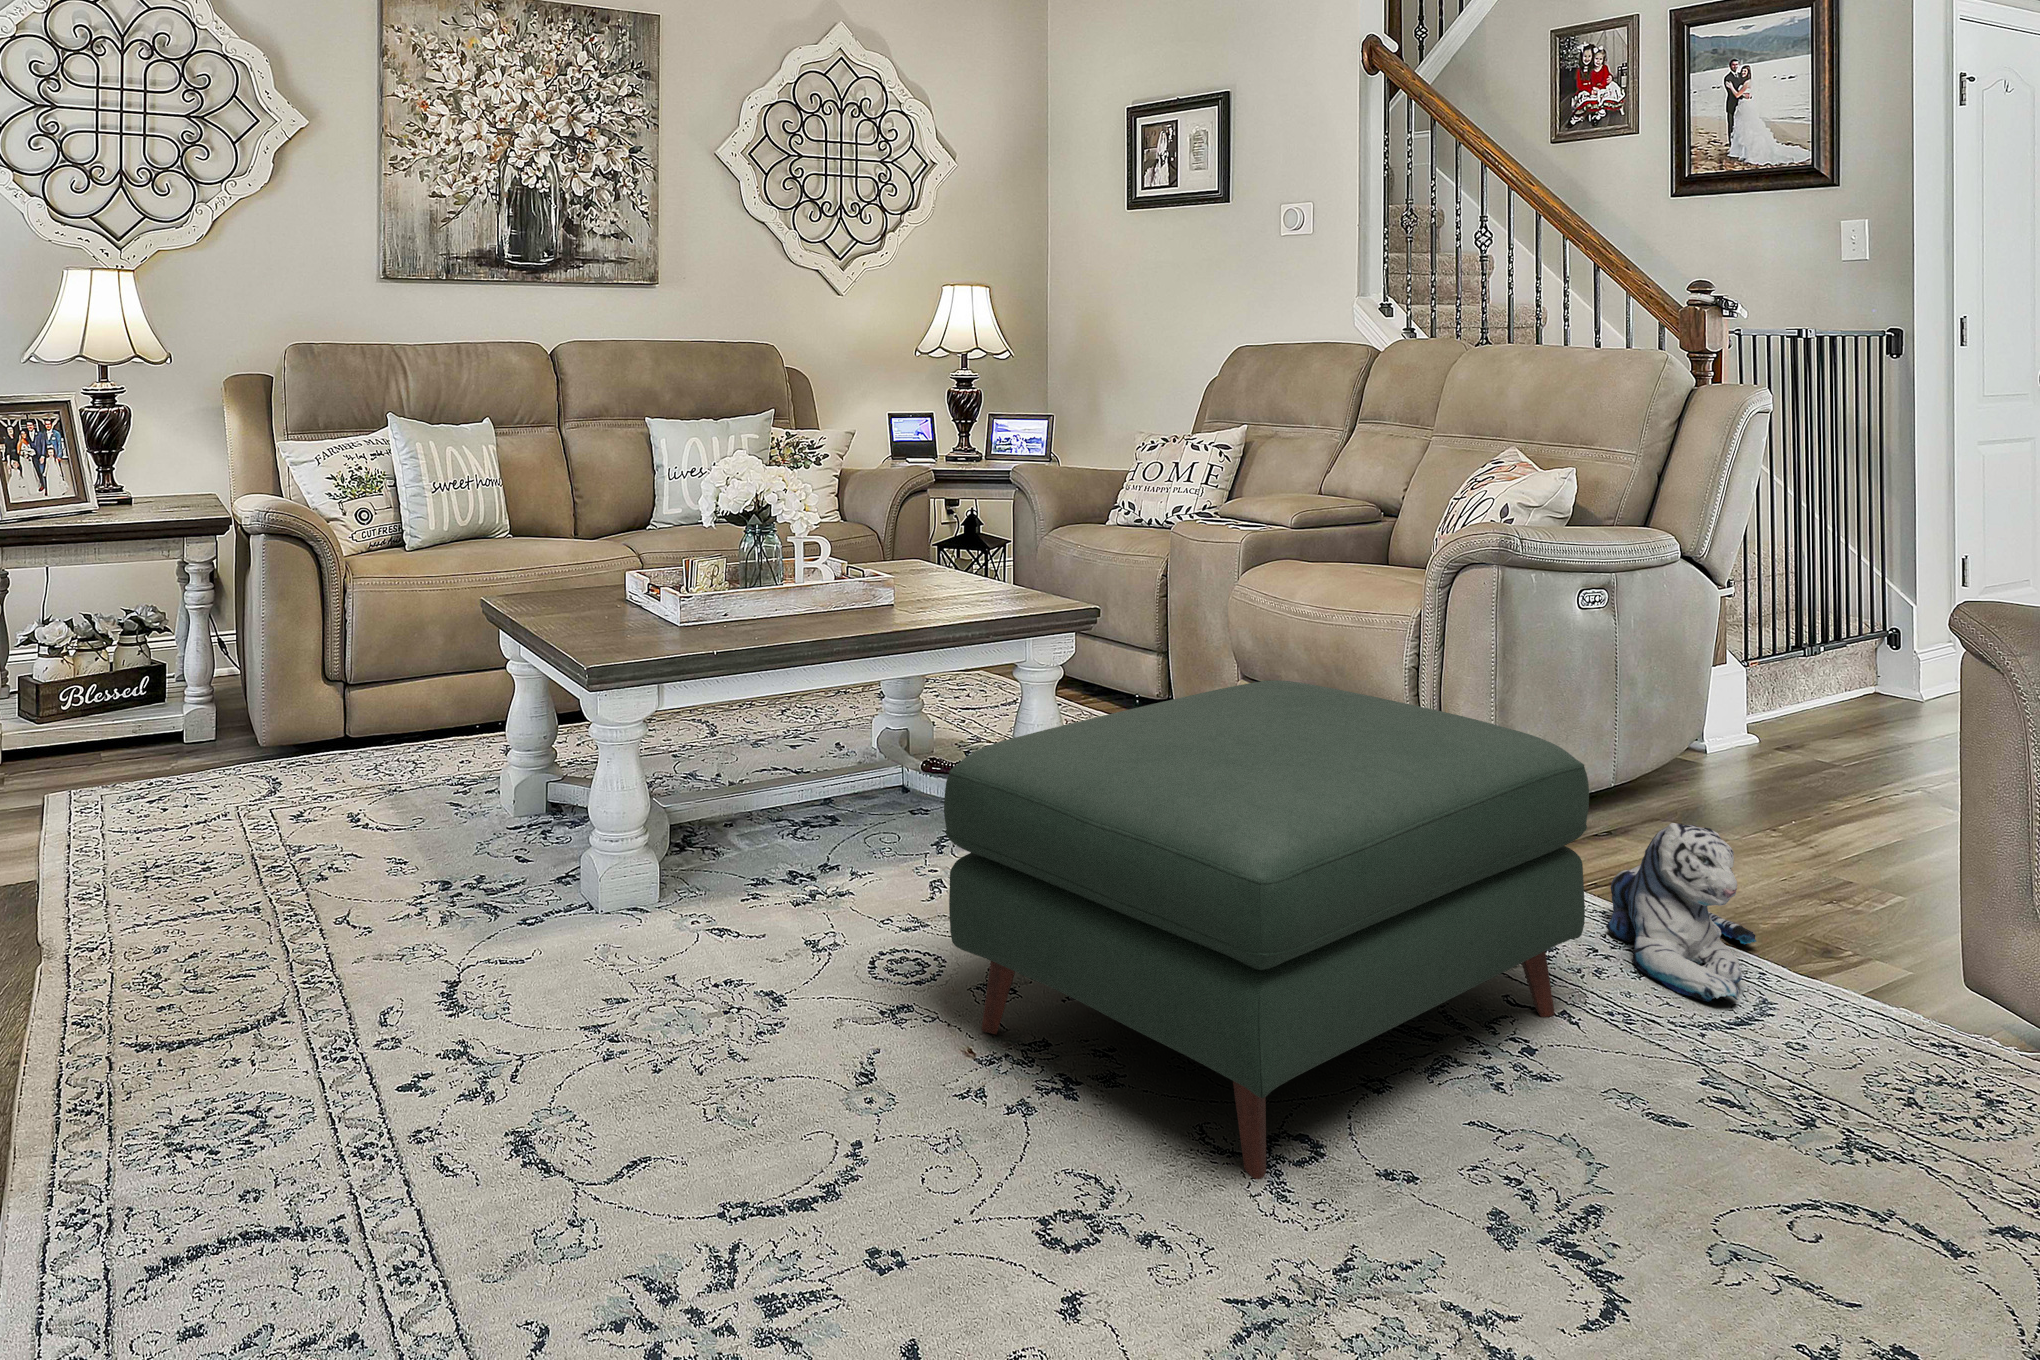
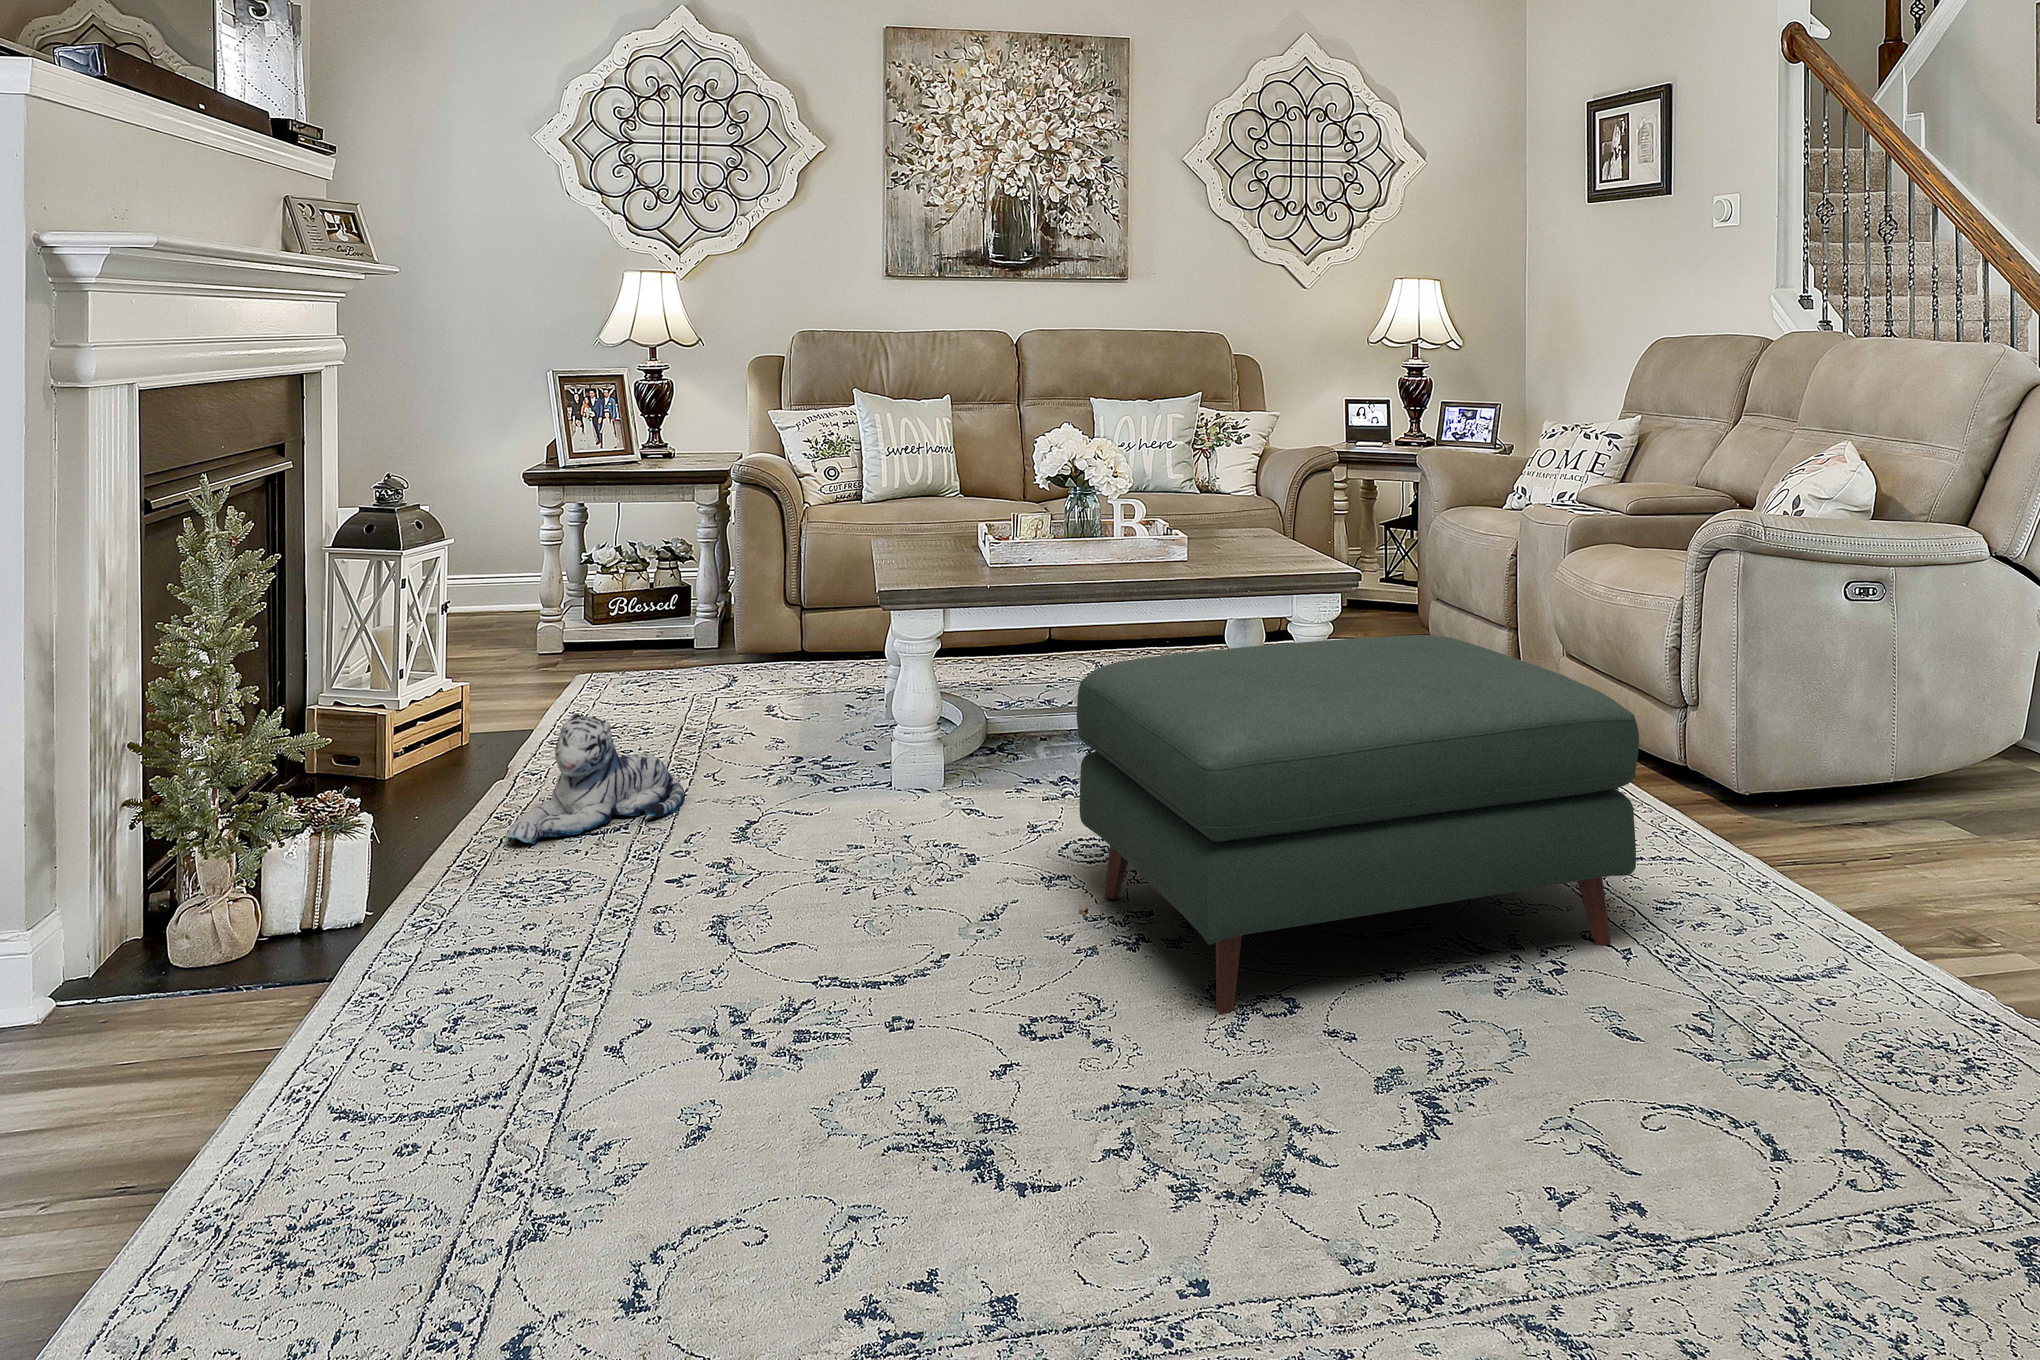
plush toy: present [1606,823,1756,1002] -> present [507,714,685,844]

